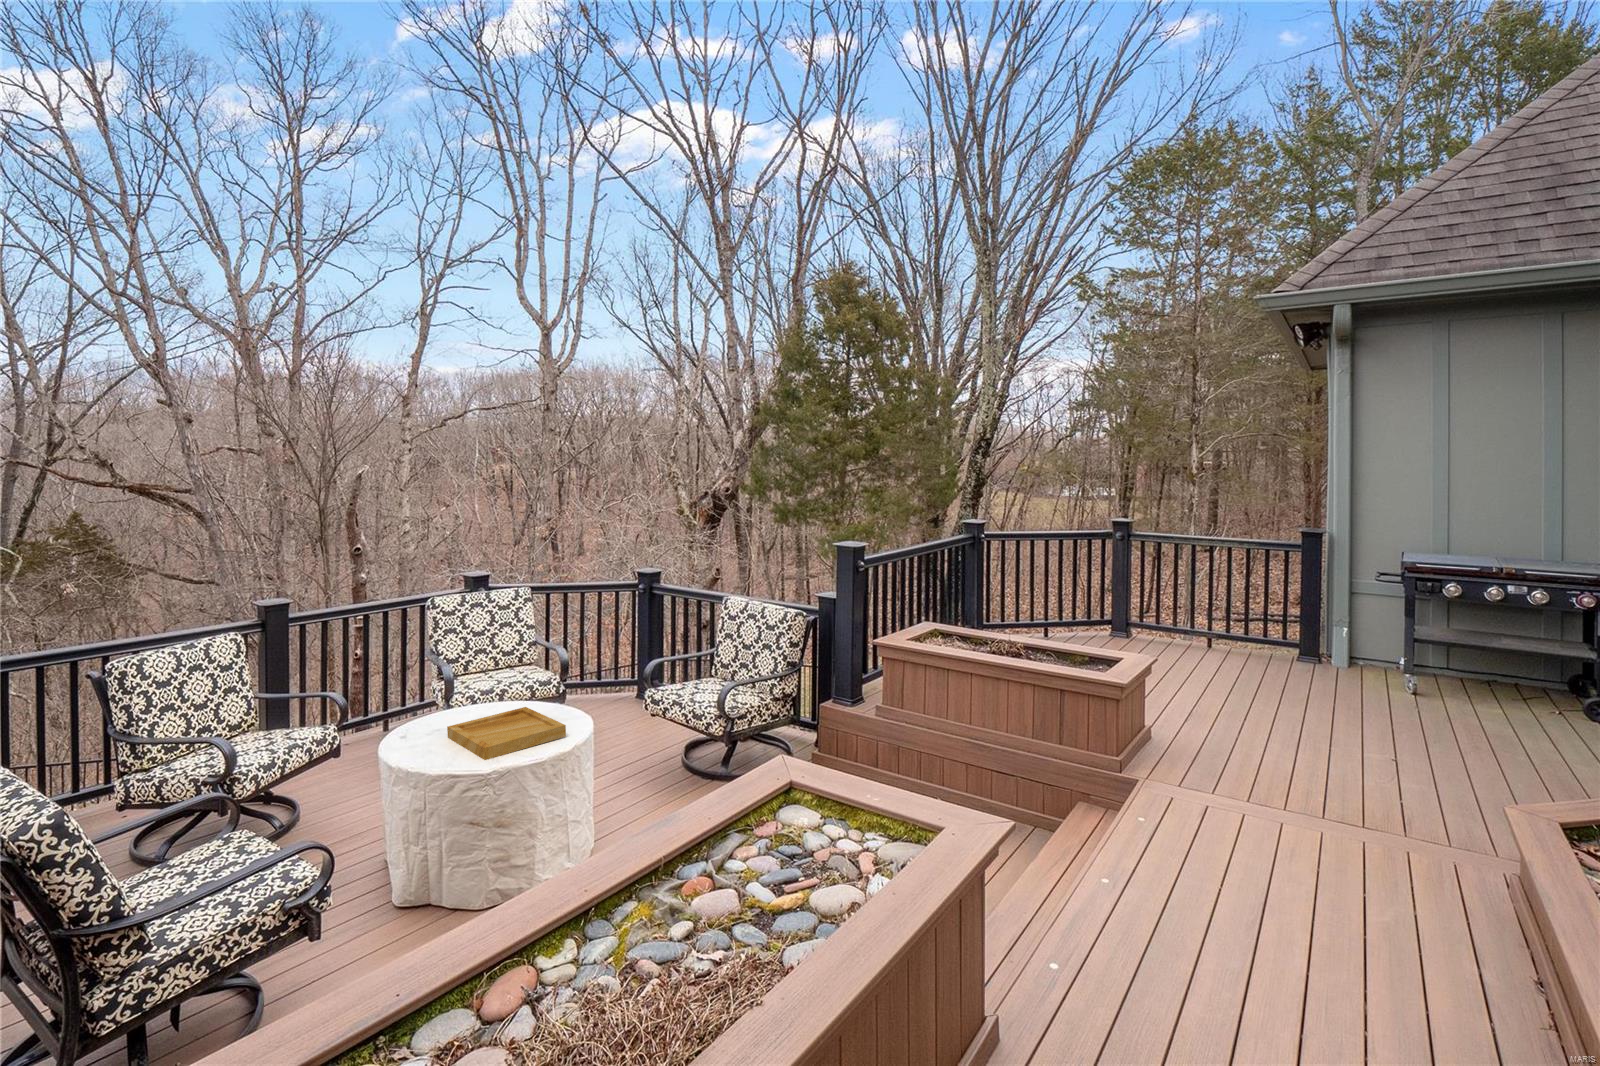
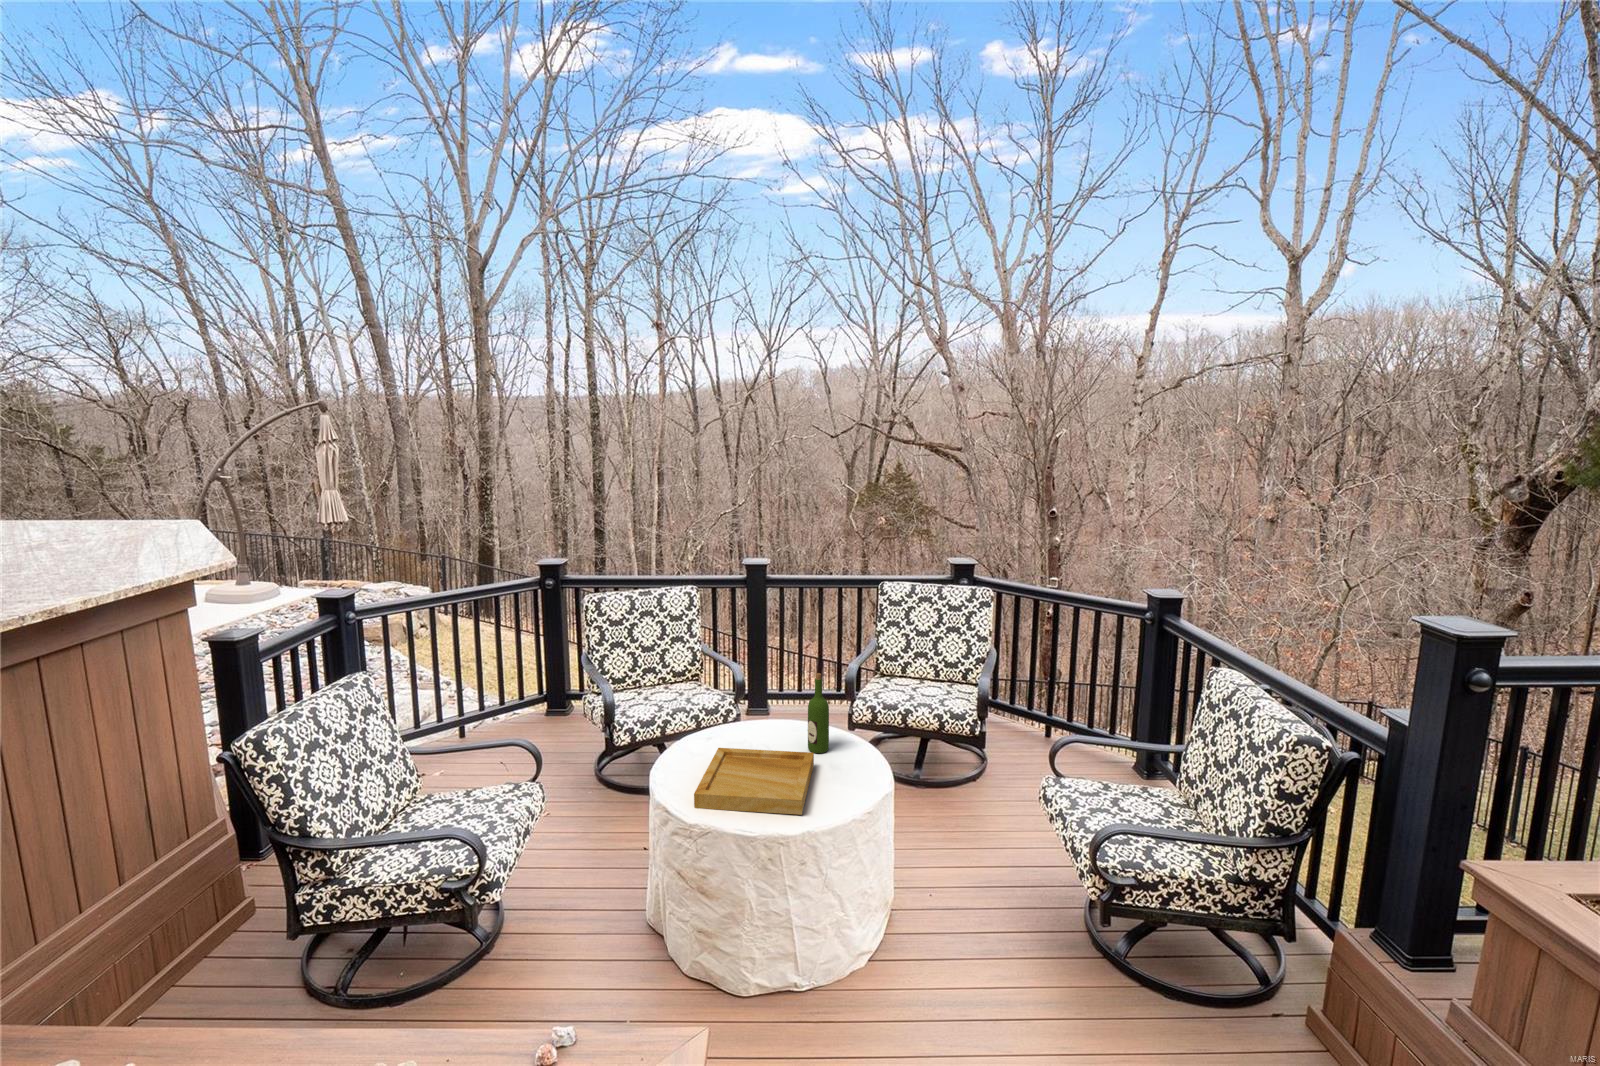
wine bottle: none [501,648,520,713] -> present [808,673,829,753]

